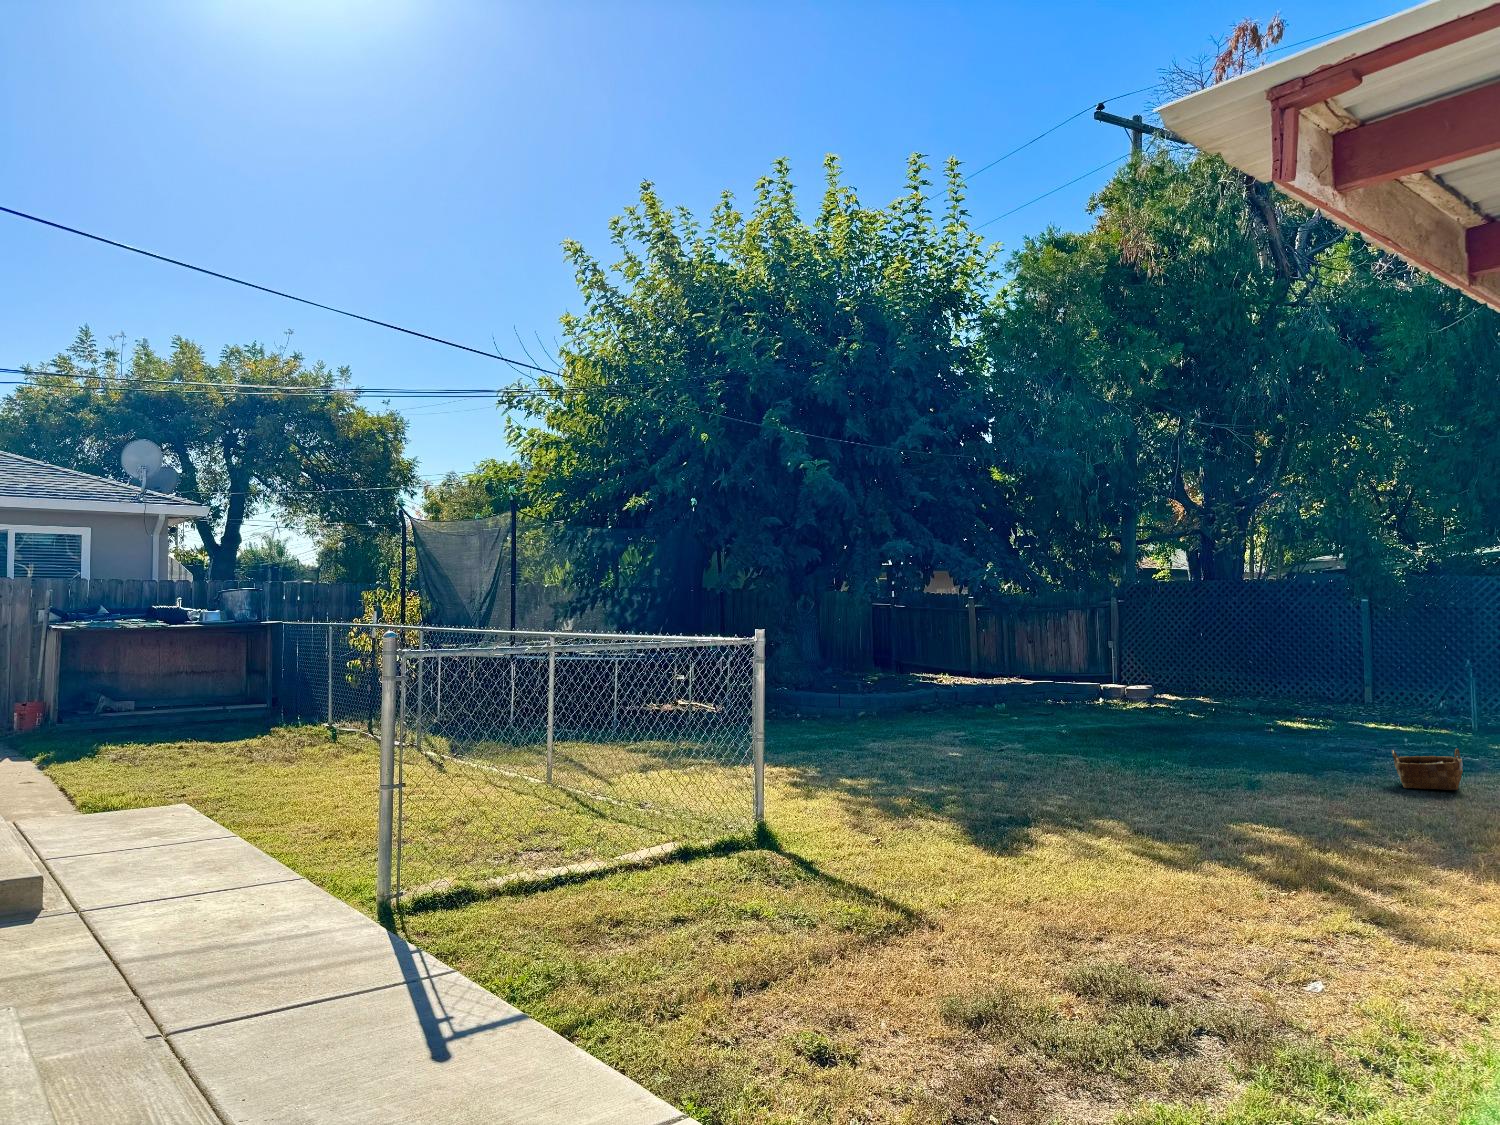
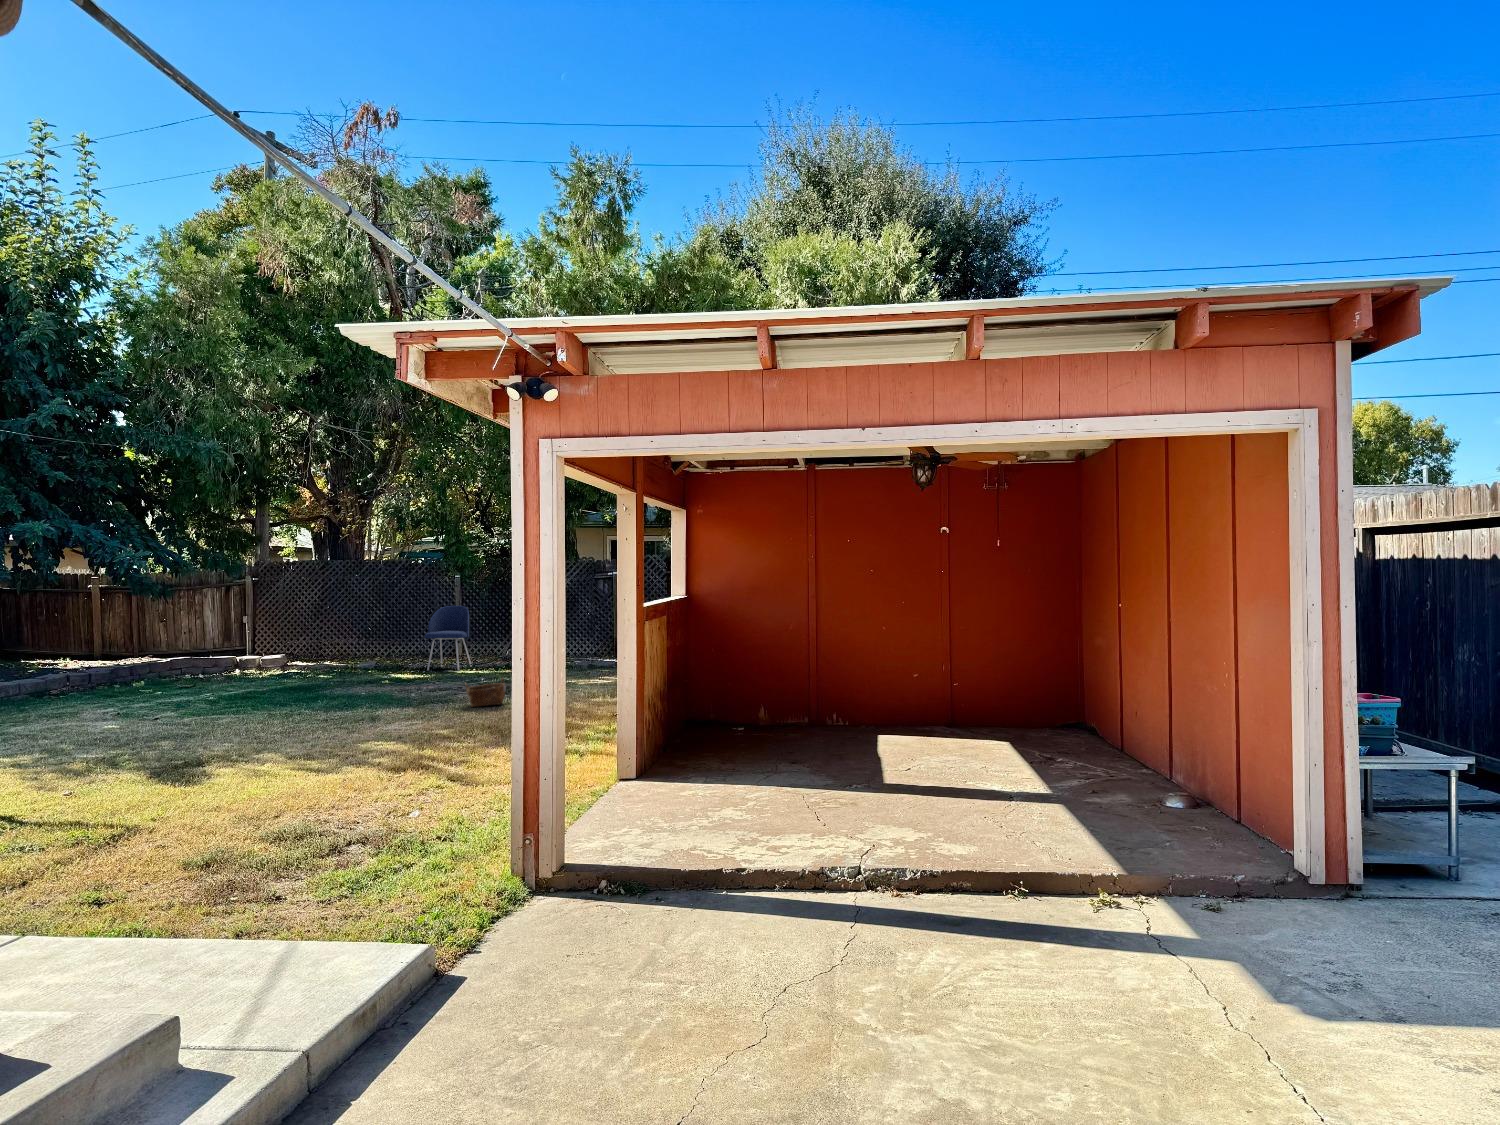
chair: none [1328,637,1400,726] -> present [425,606,472,671]

